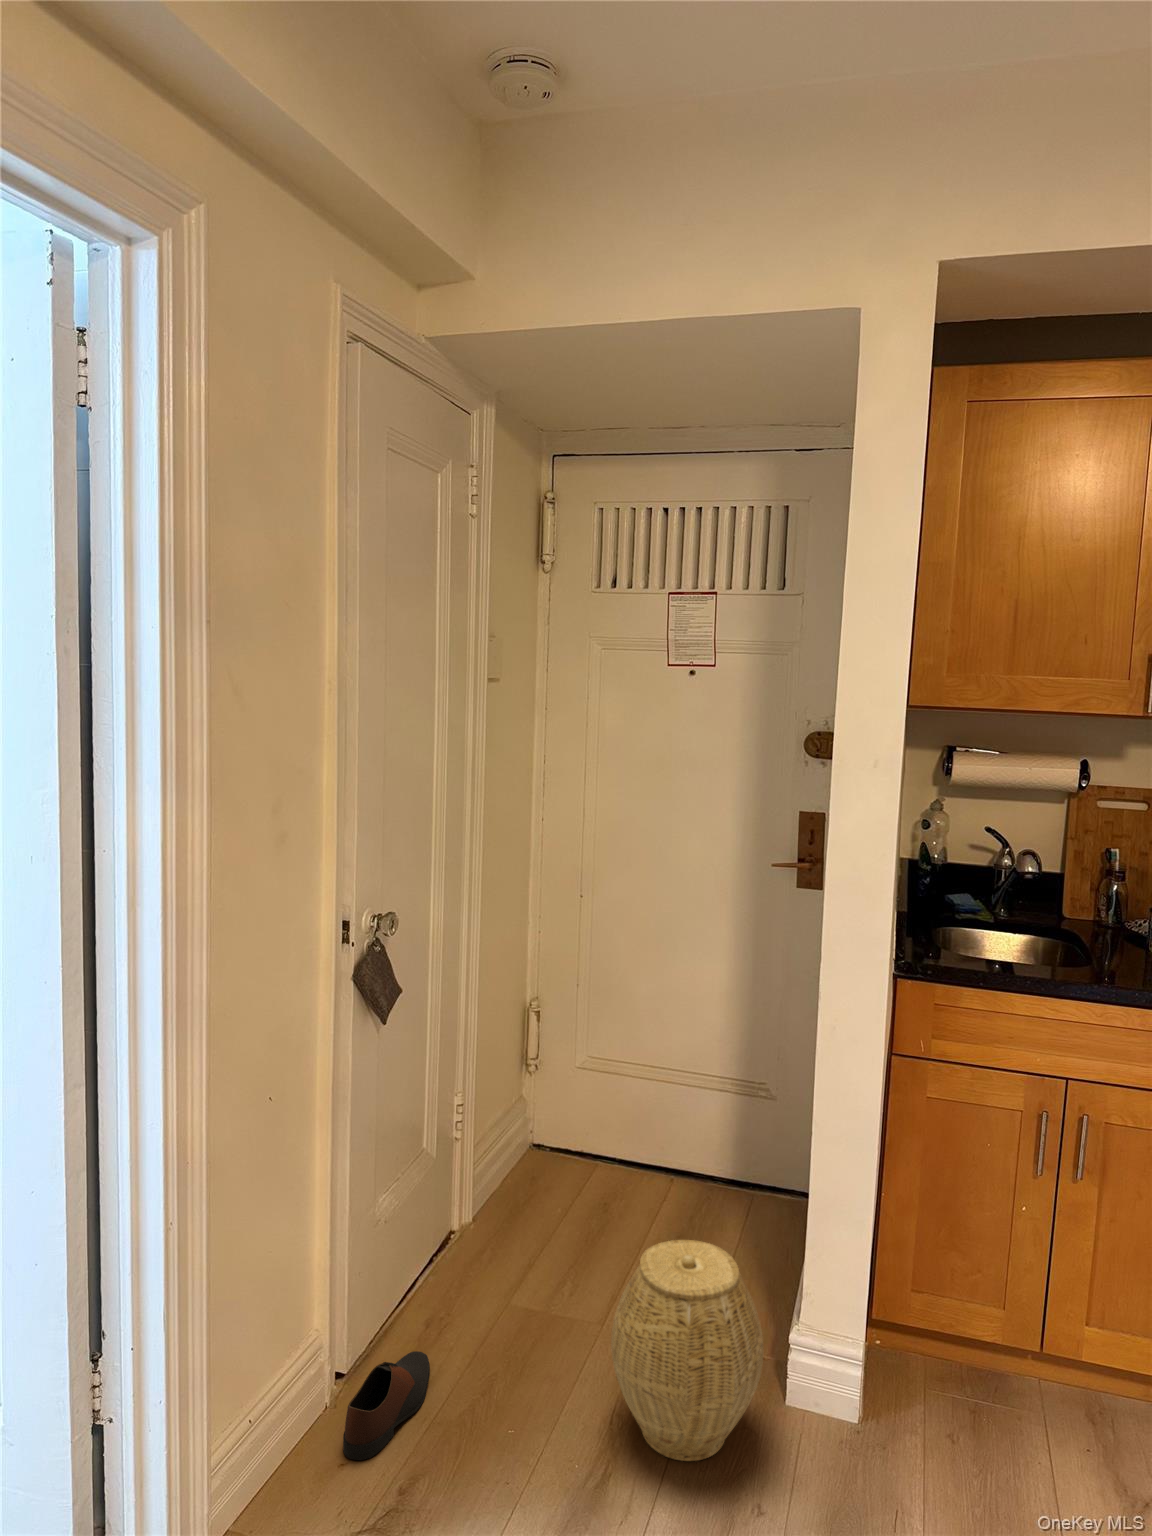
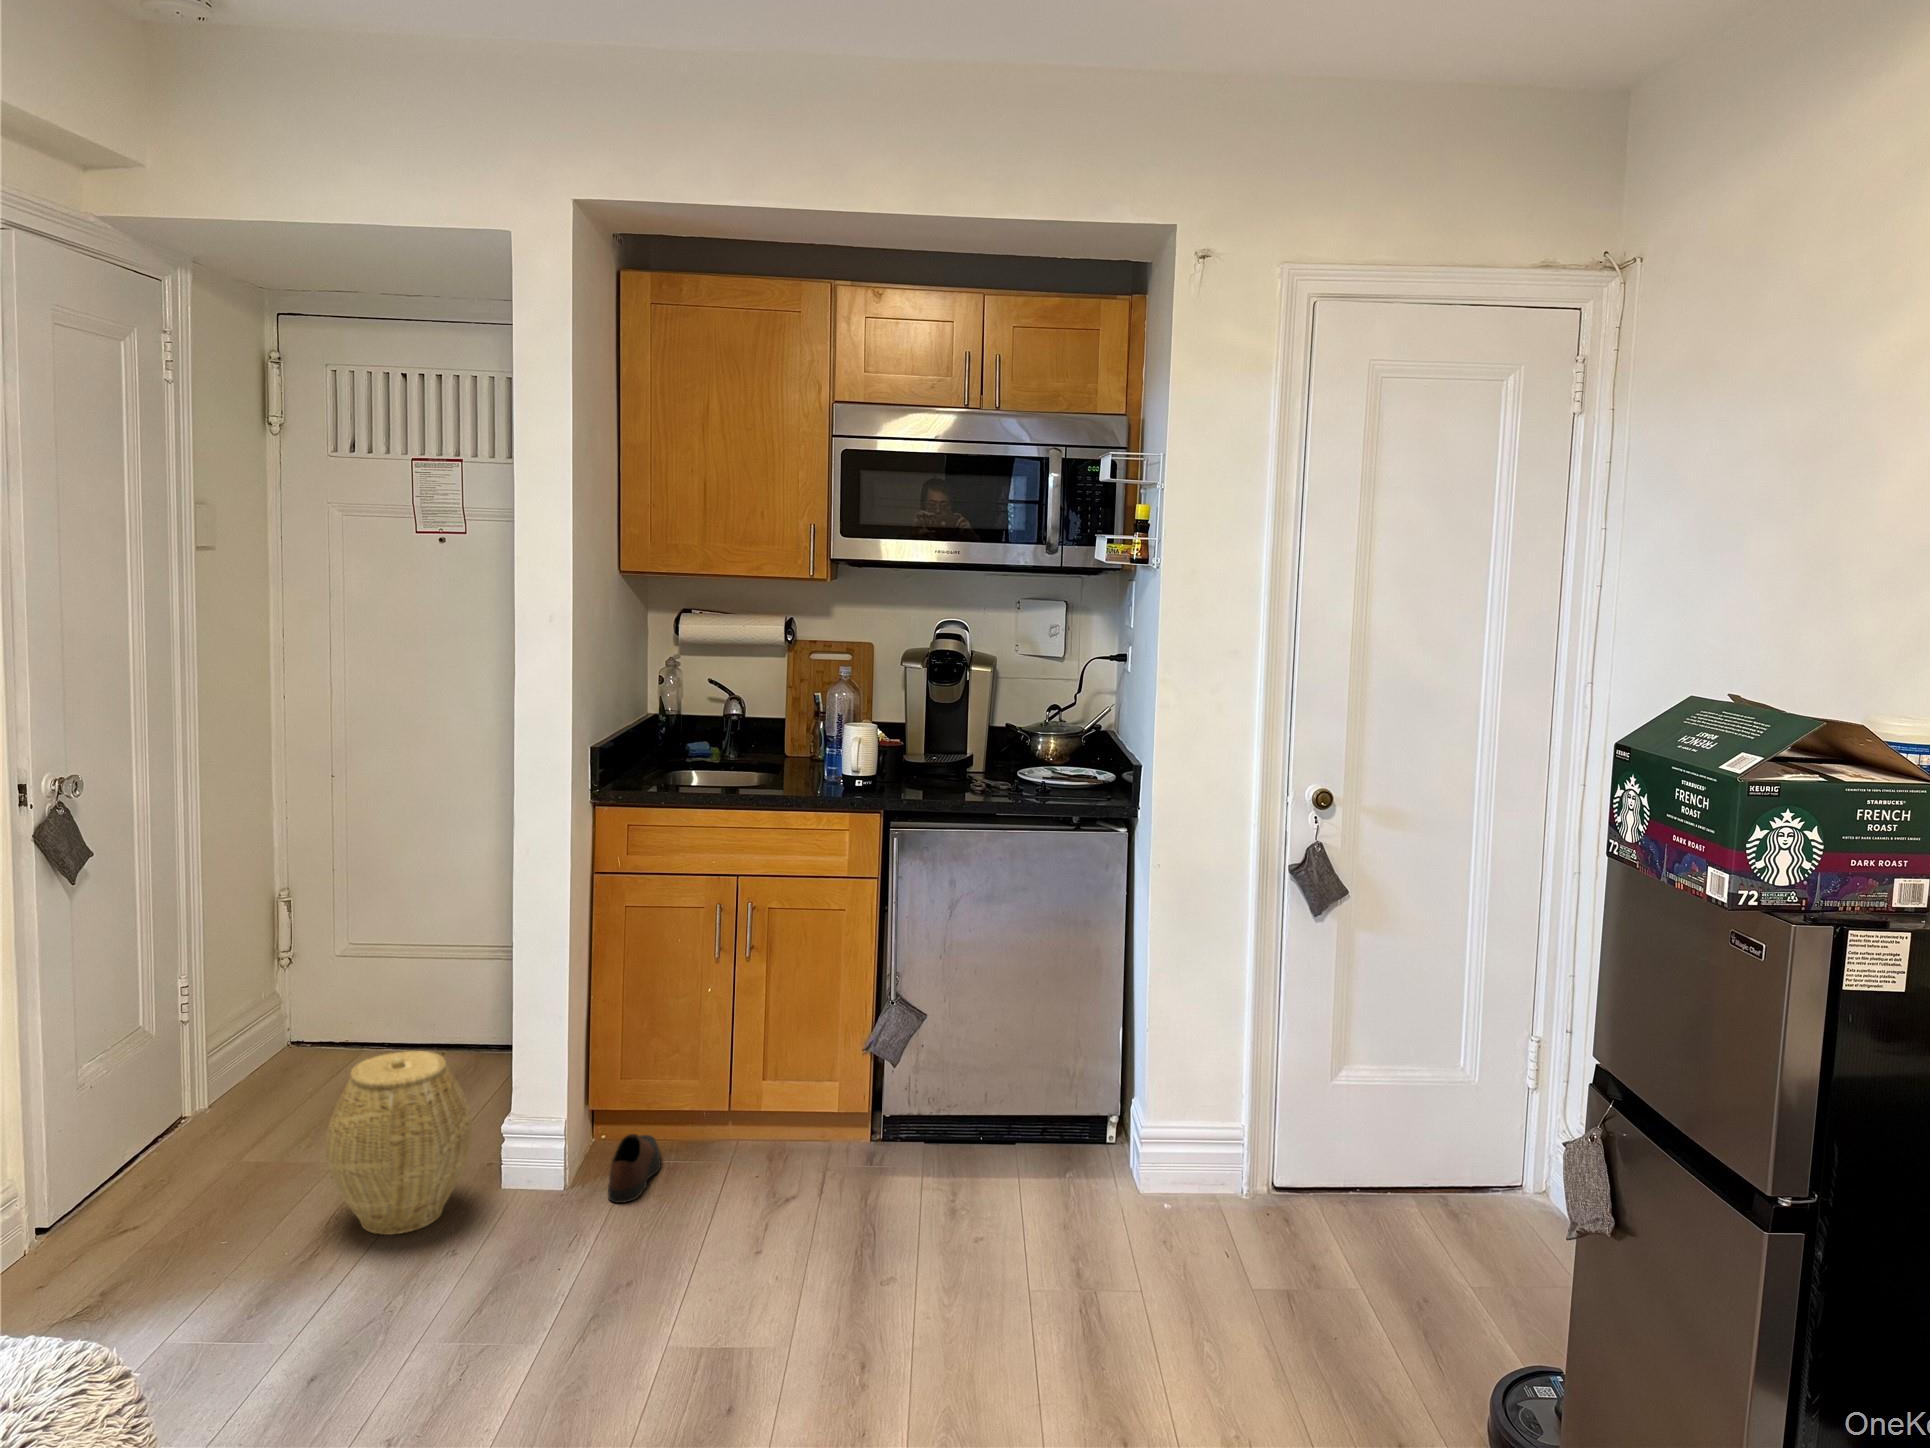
shoe: present [343,1351,430,1460] -> present [608,1134,661,1203]

